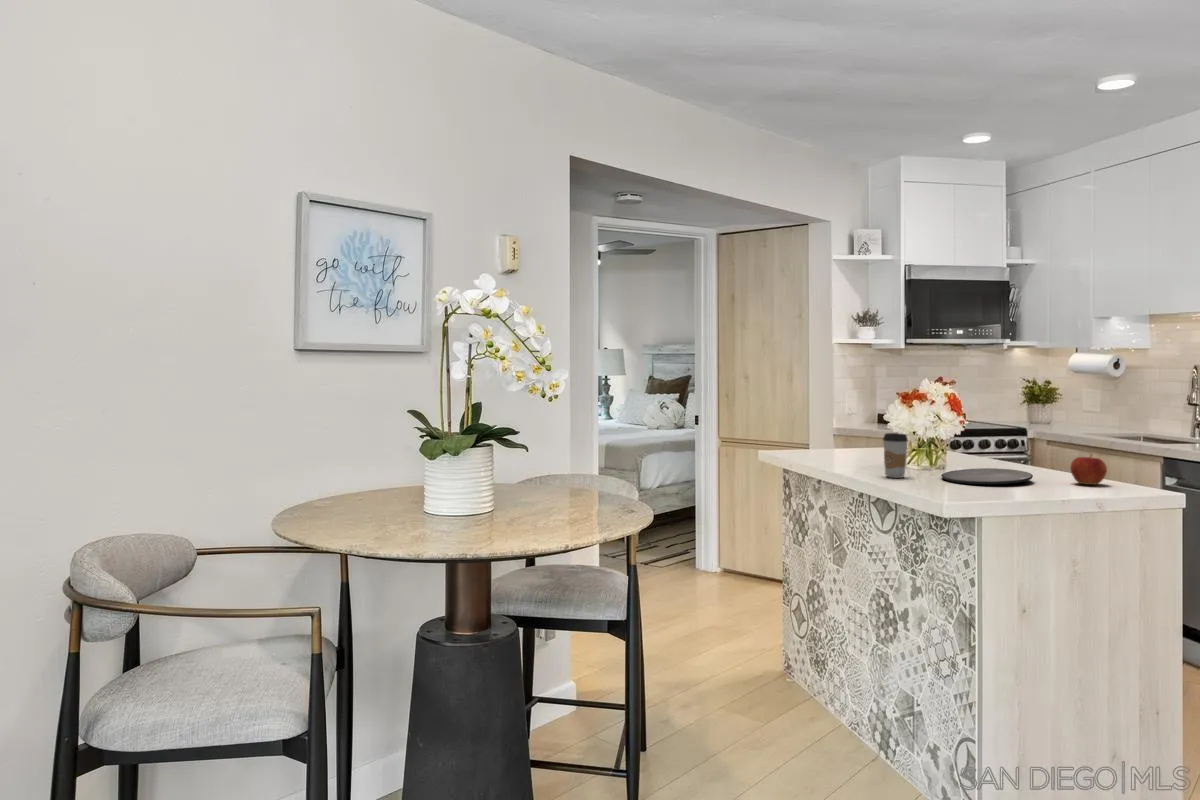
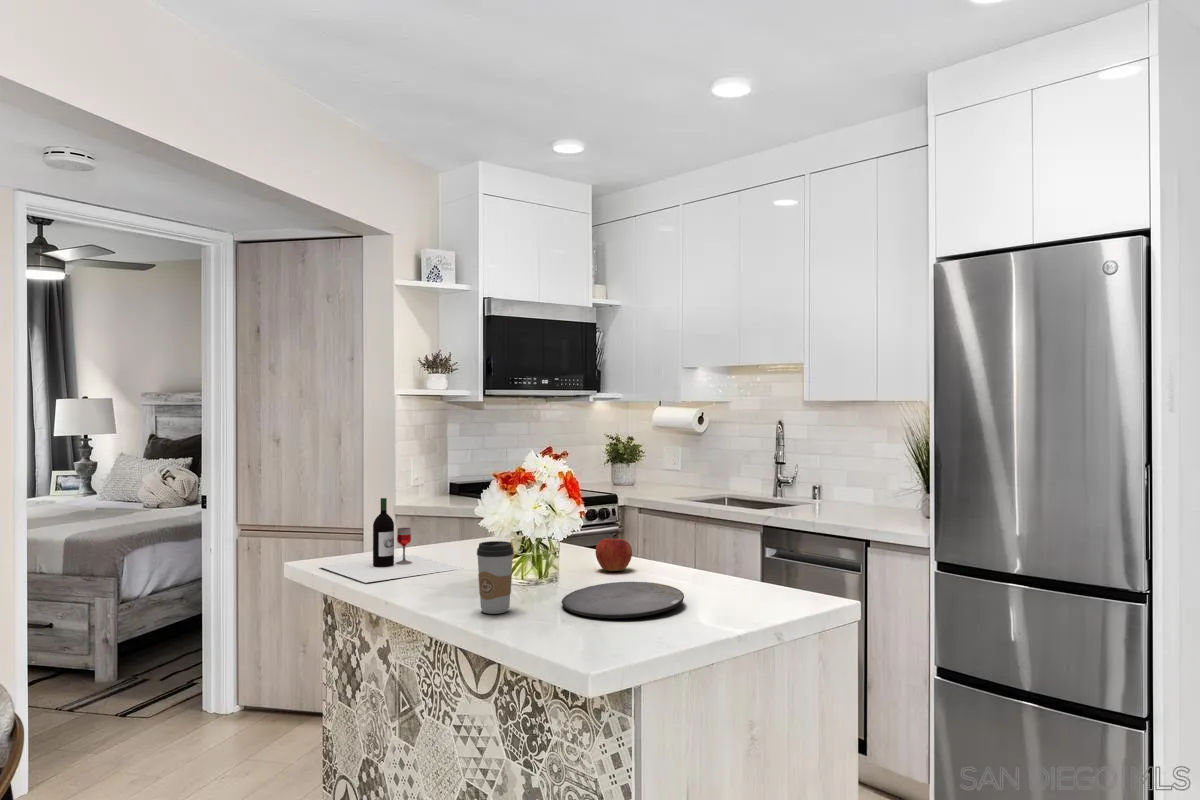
wine bottle: none [781,410,879,461] -> present [320,498,463,583]
apple: present [1071,454,1107,485] -> present [595,534,632,571]

